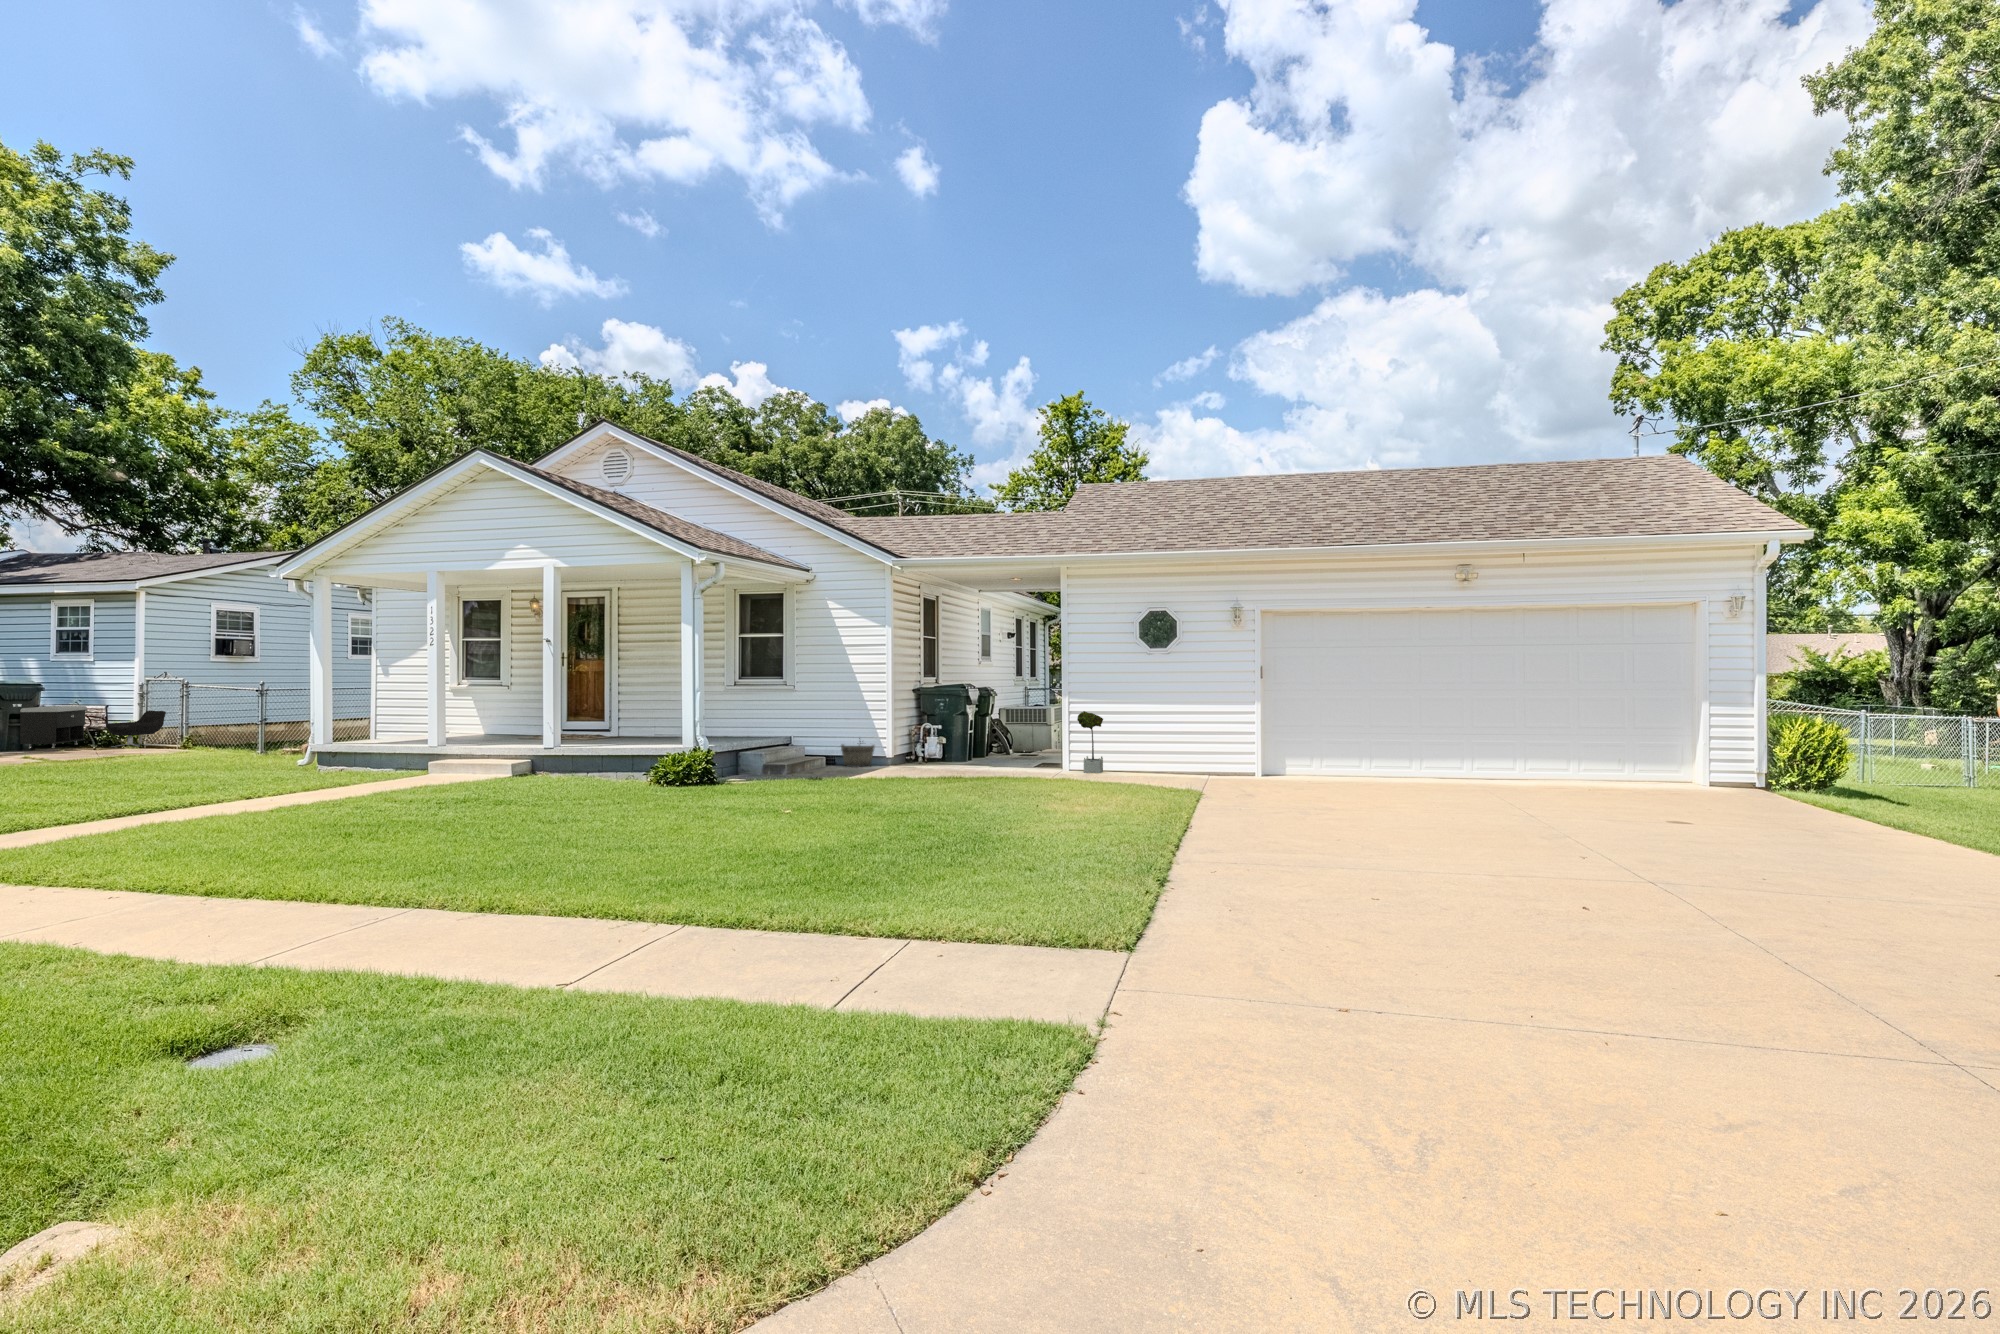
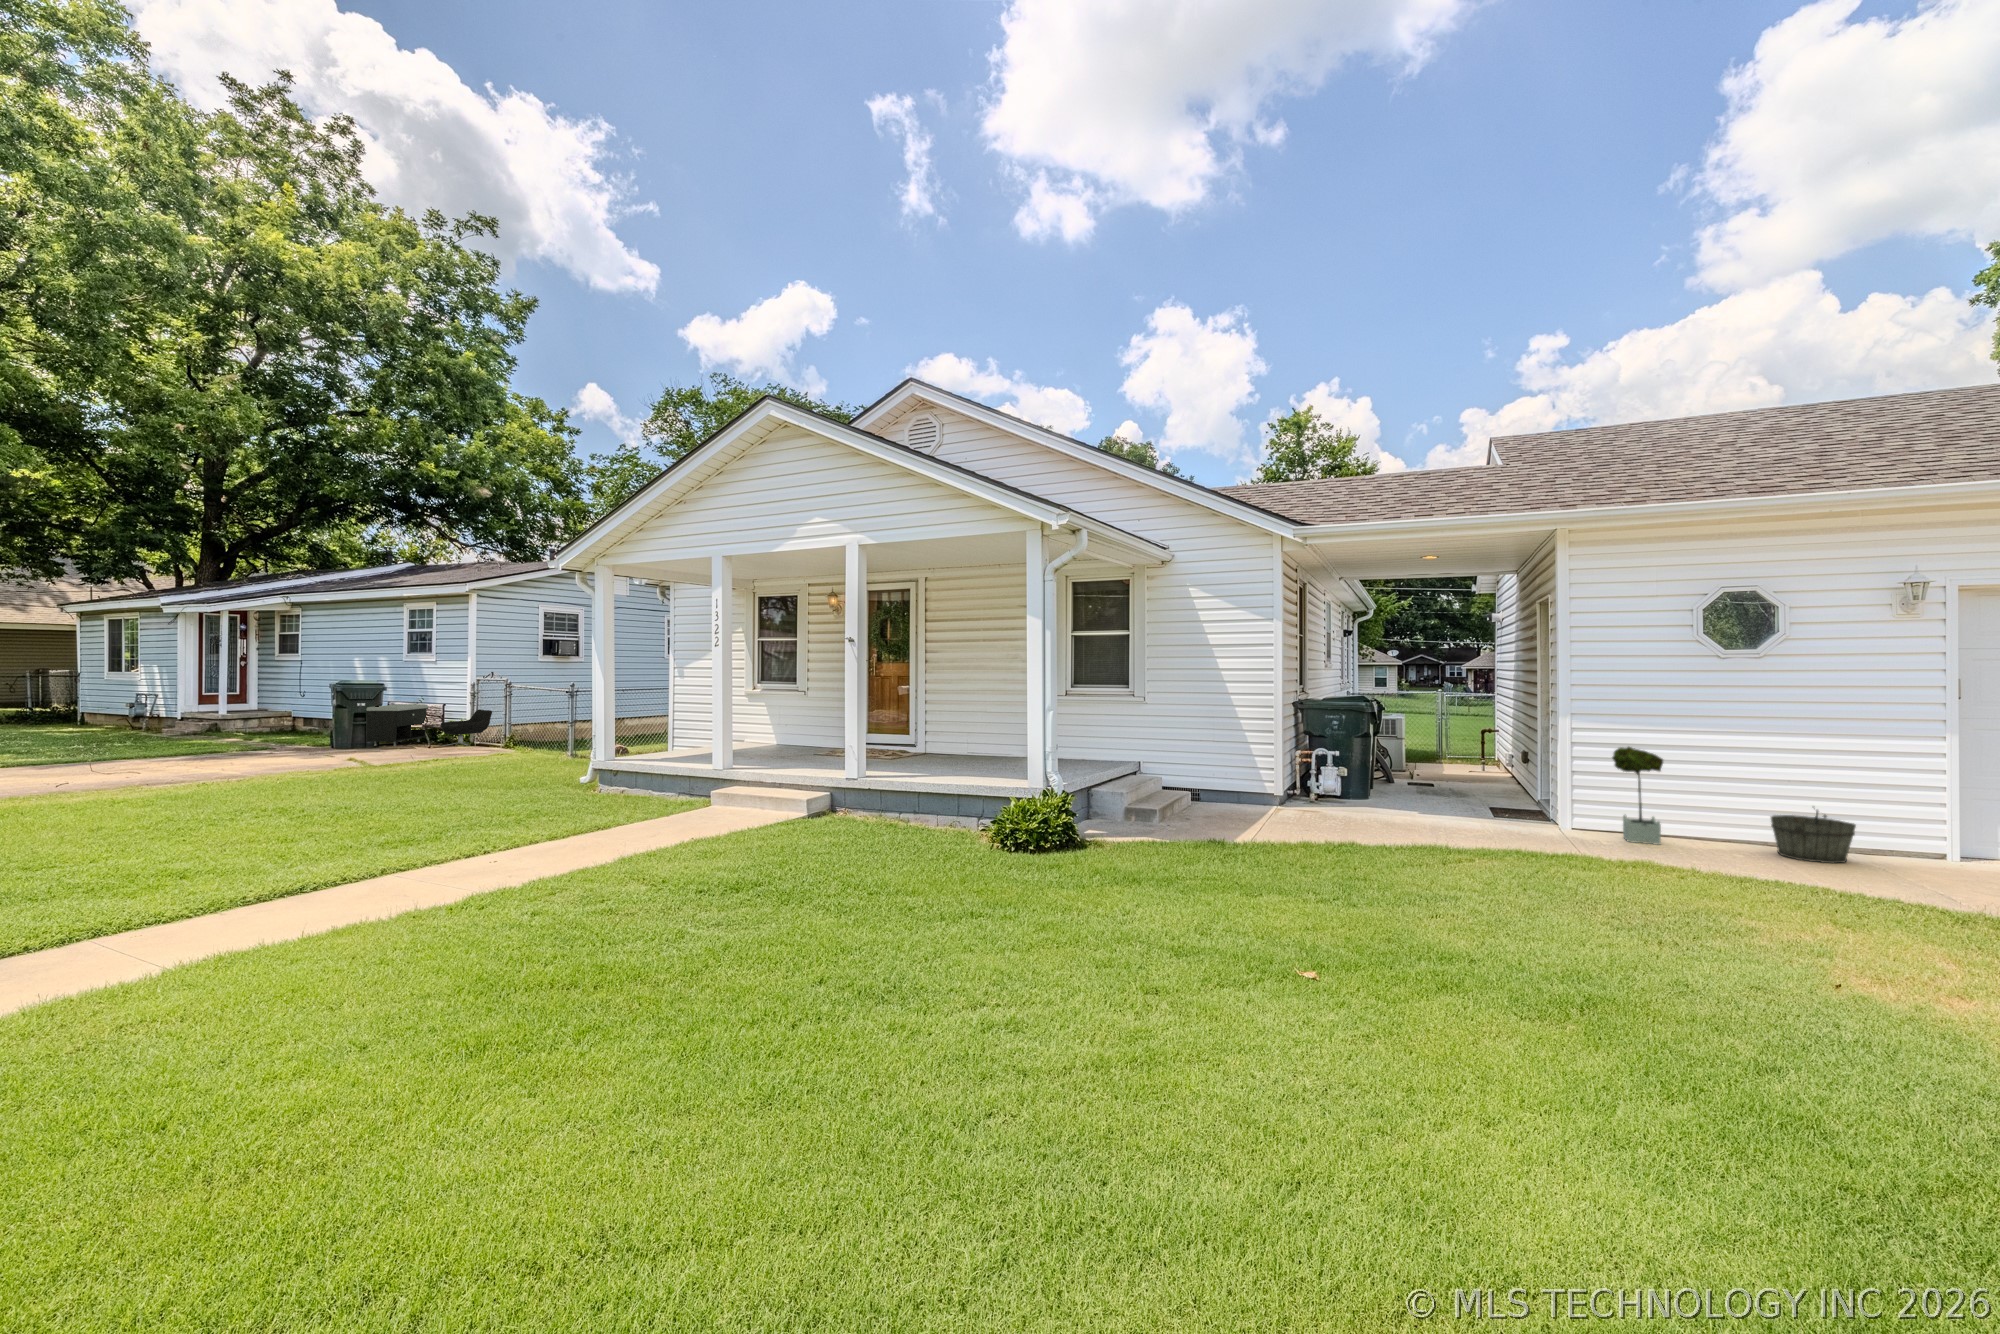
wooden bucket: present [841,738,874,767] -> present [1771,810,1856,863]

